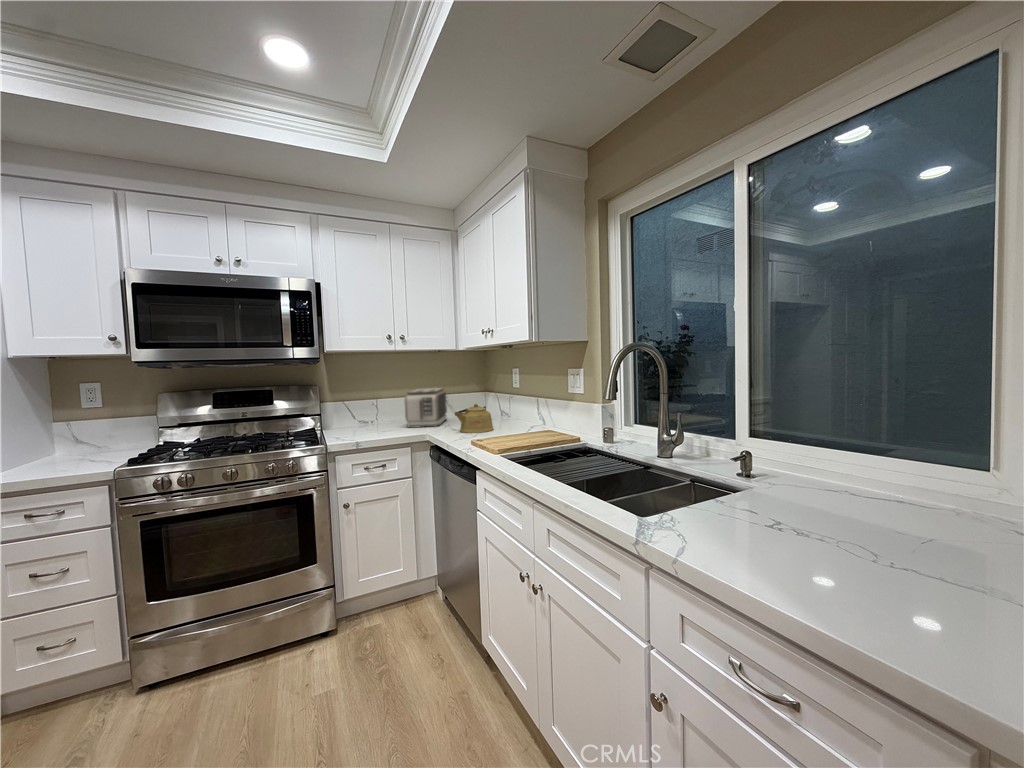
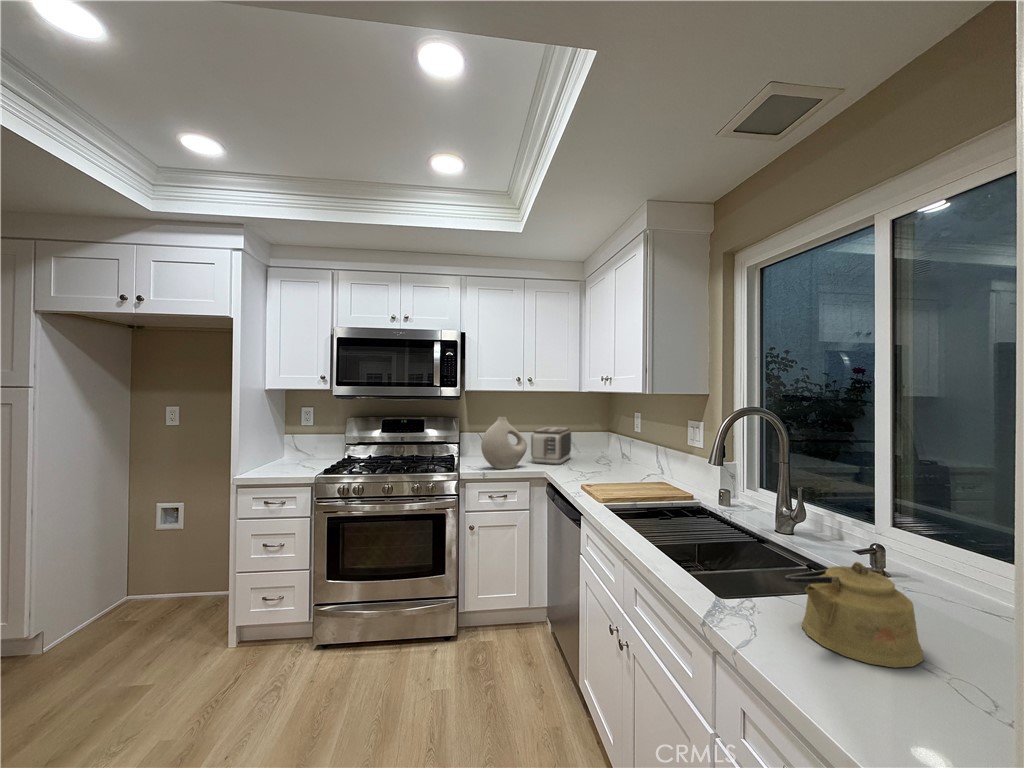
vase: none [349,378,402,436] -> present [481,417,527,469]
kettle: present [455,404,493,433] -> present [785,562,923,668]

